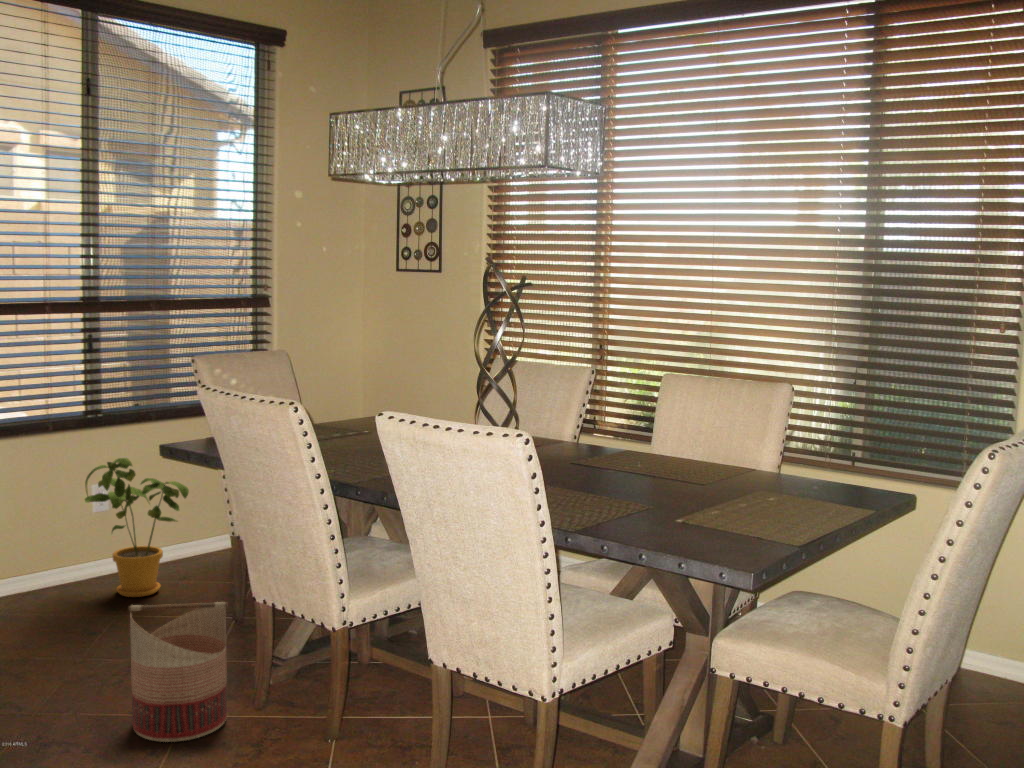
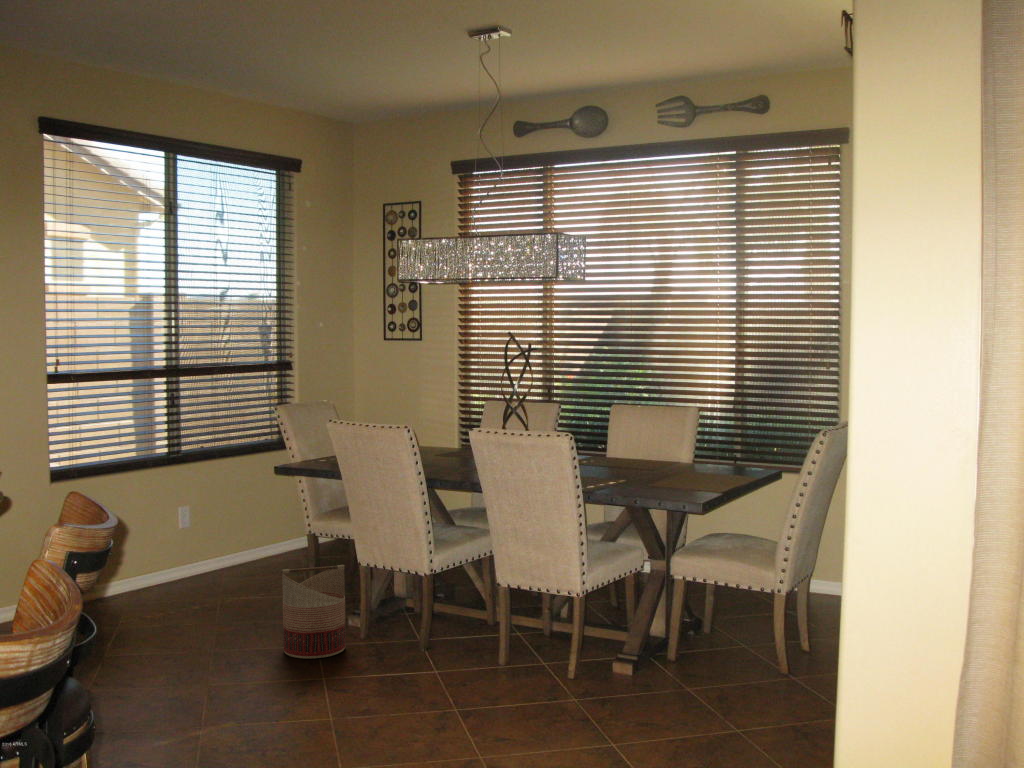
house plant: present [85,458,189,597] -> none [177,483,260,589]

